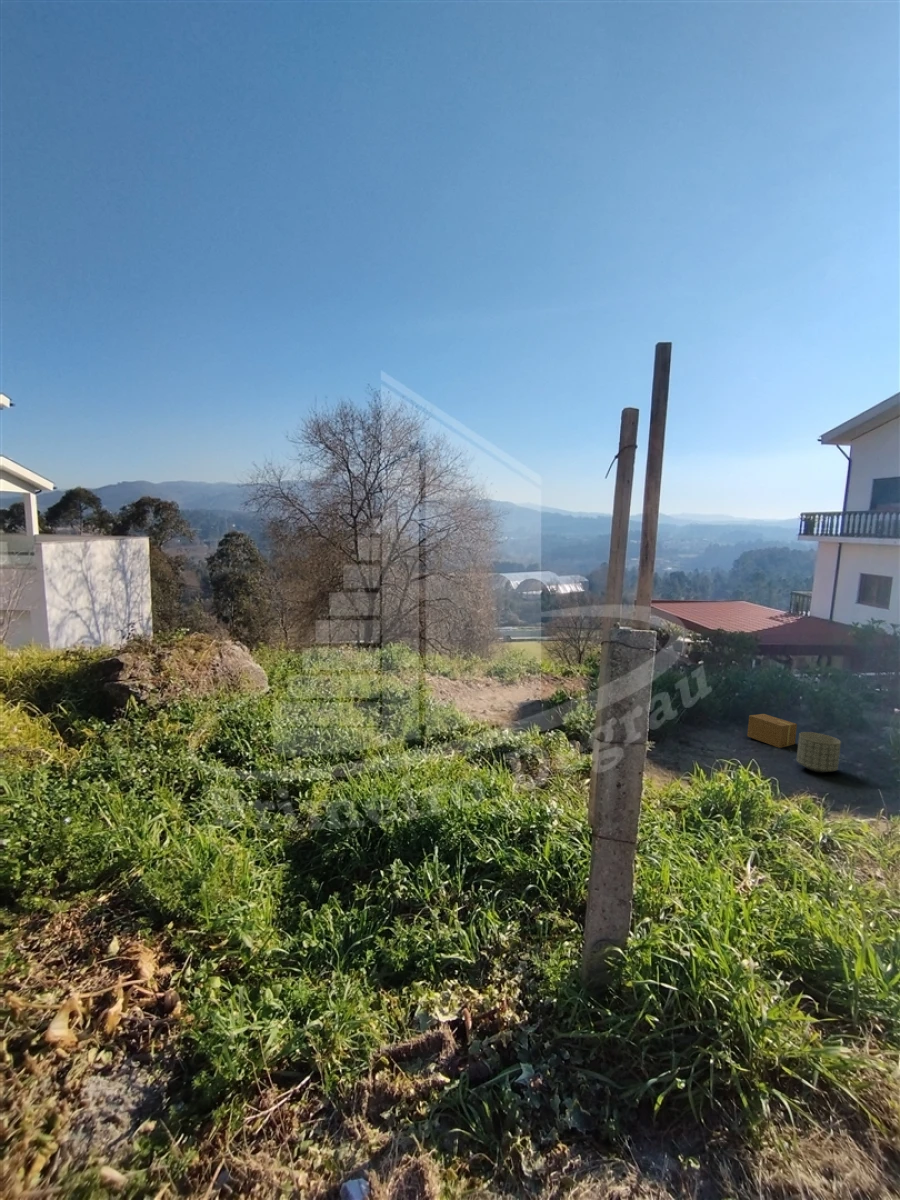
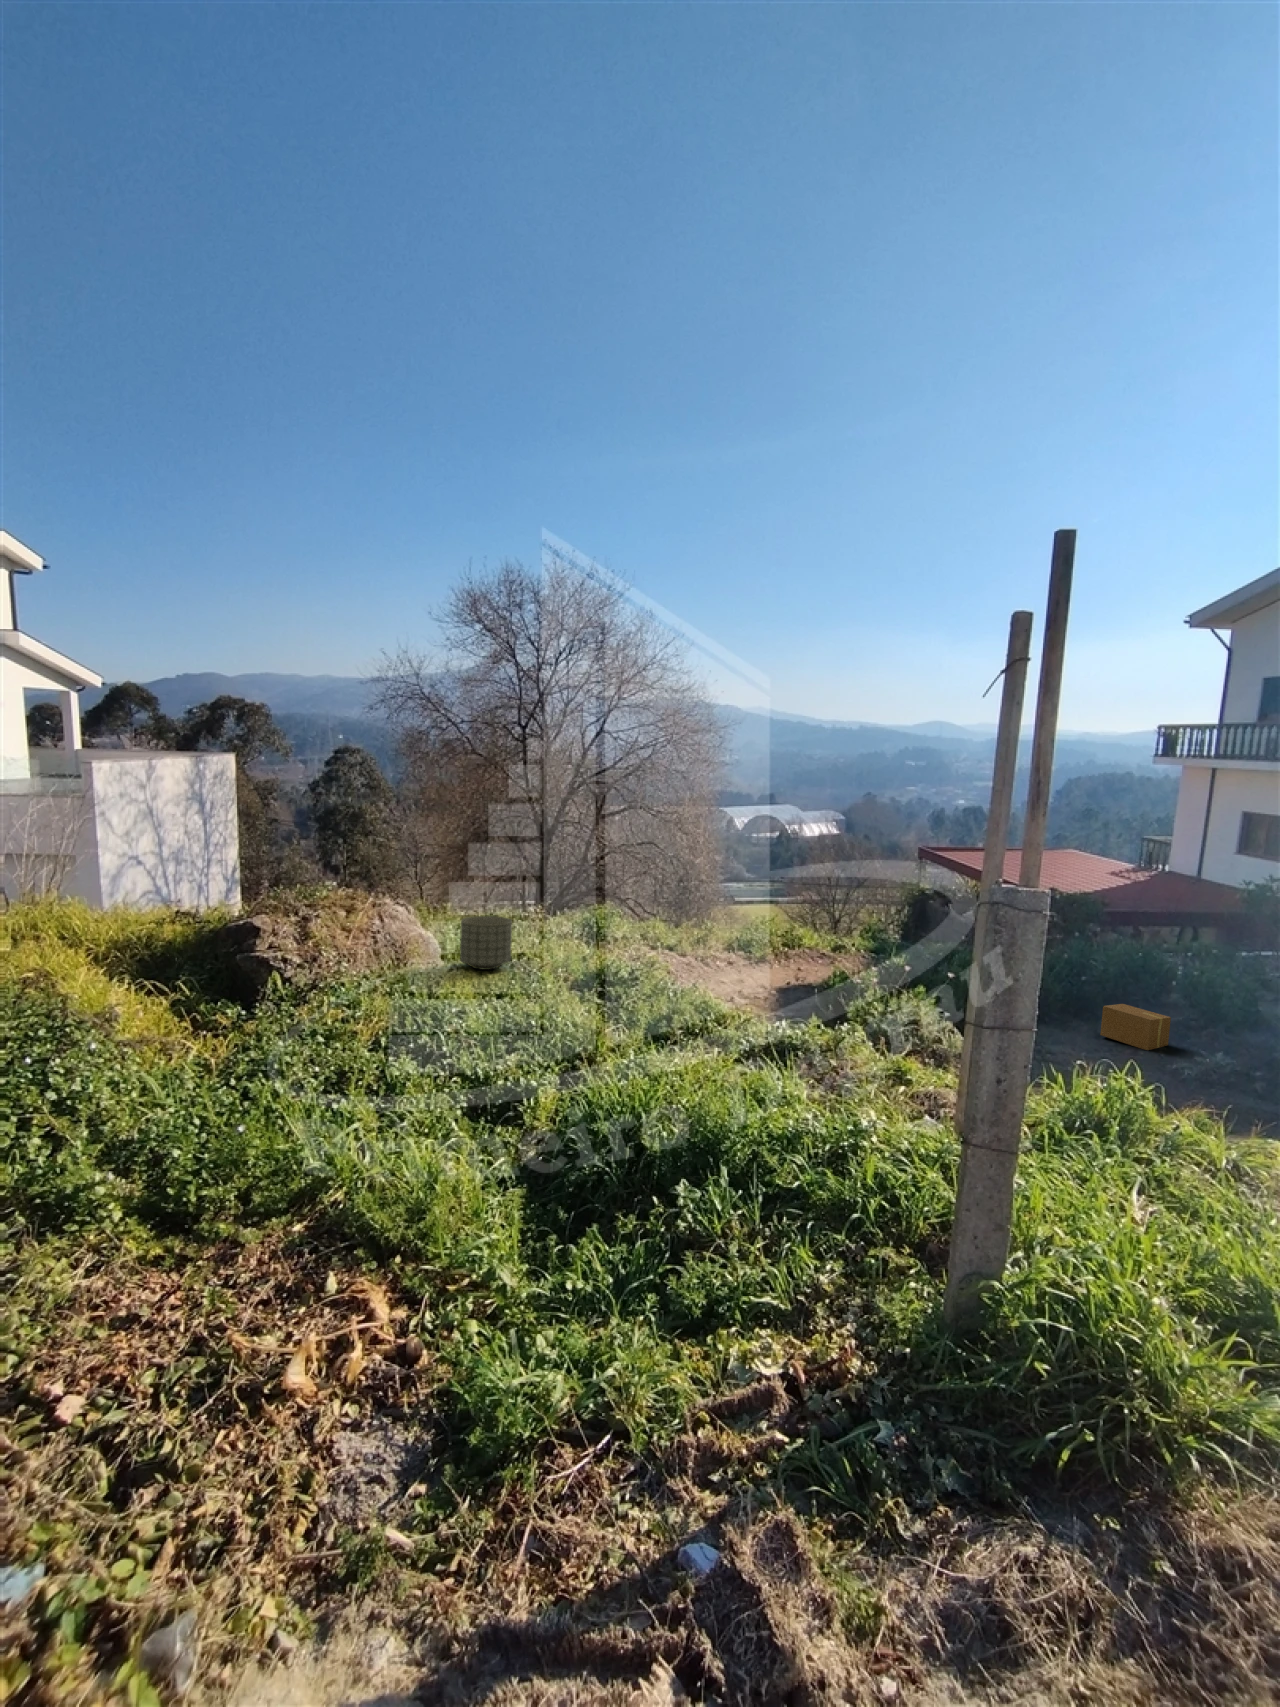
planter: present [797,732,841,773] -> present [460,916,512,970]

